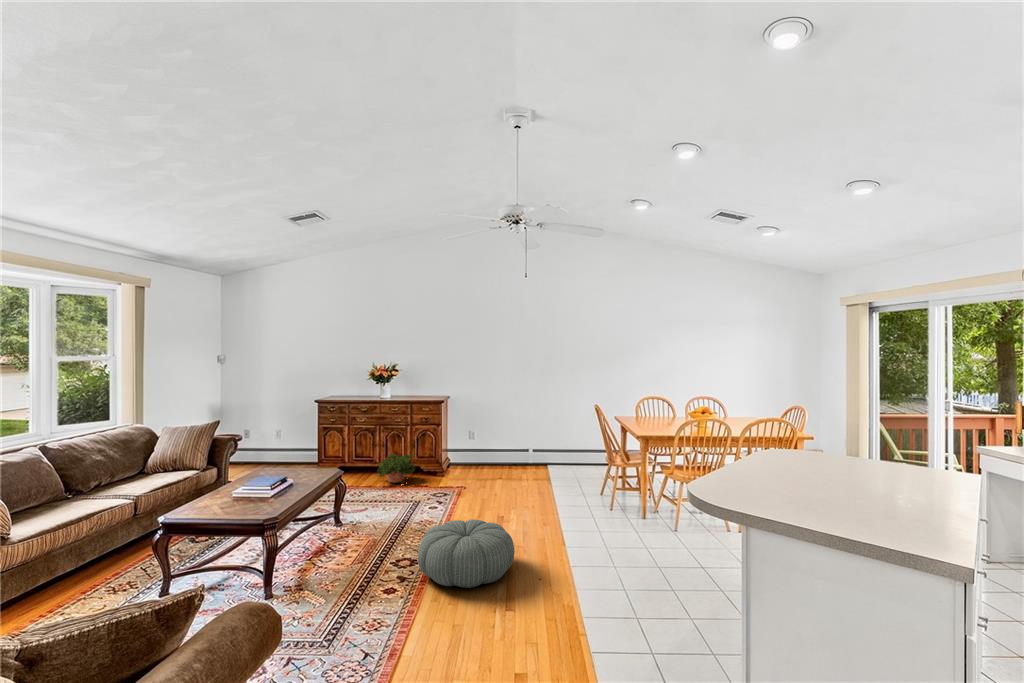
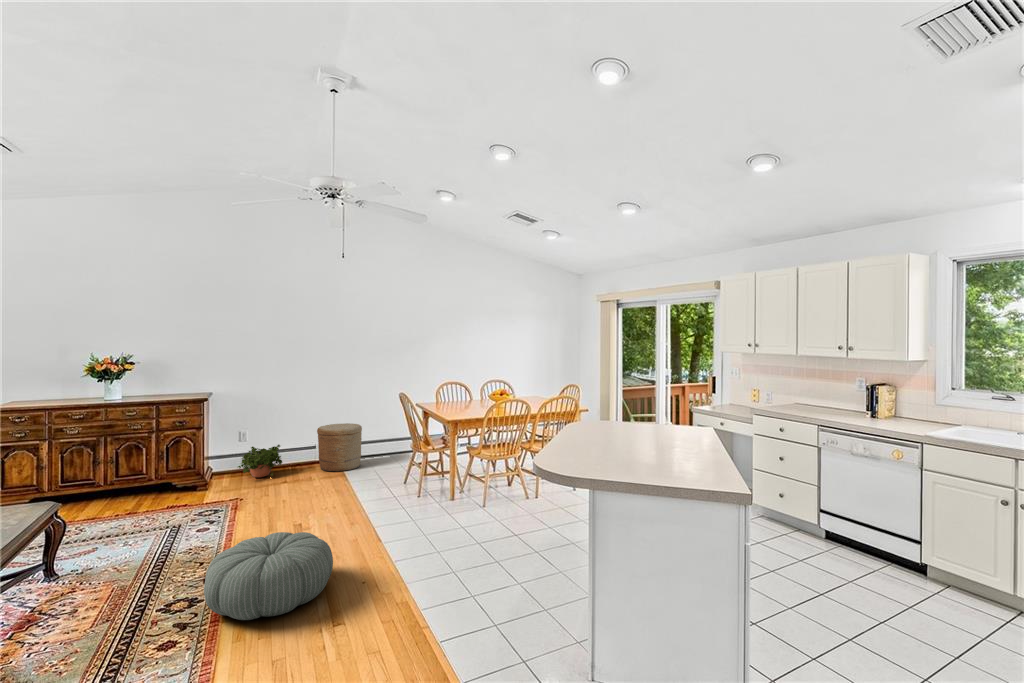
woven basket: none [530,430,569,474] -> present [317,423,362,472]
potted plant: present [378,453,415,482] -> present [238,445,282,477]

